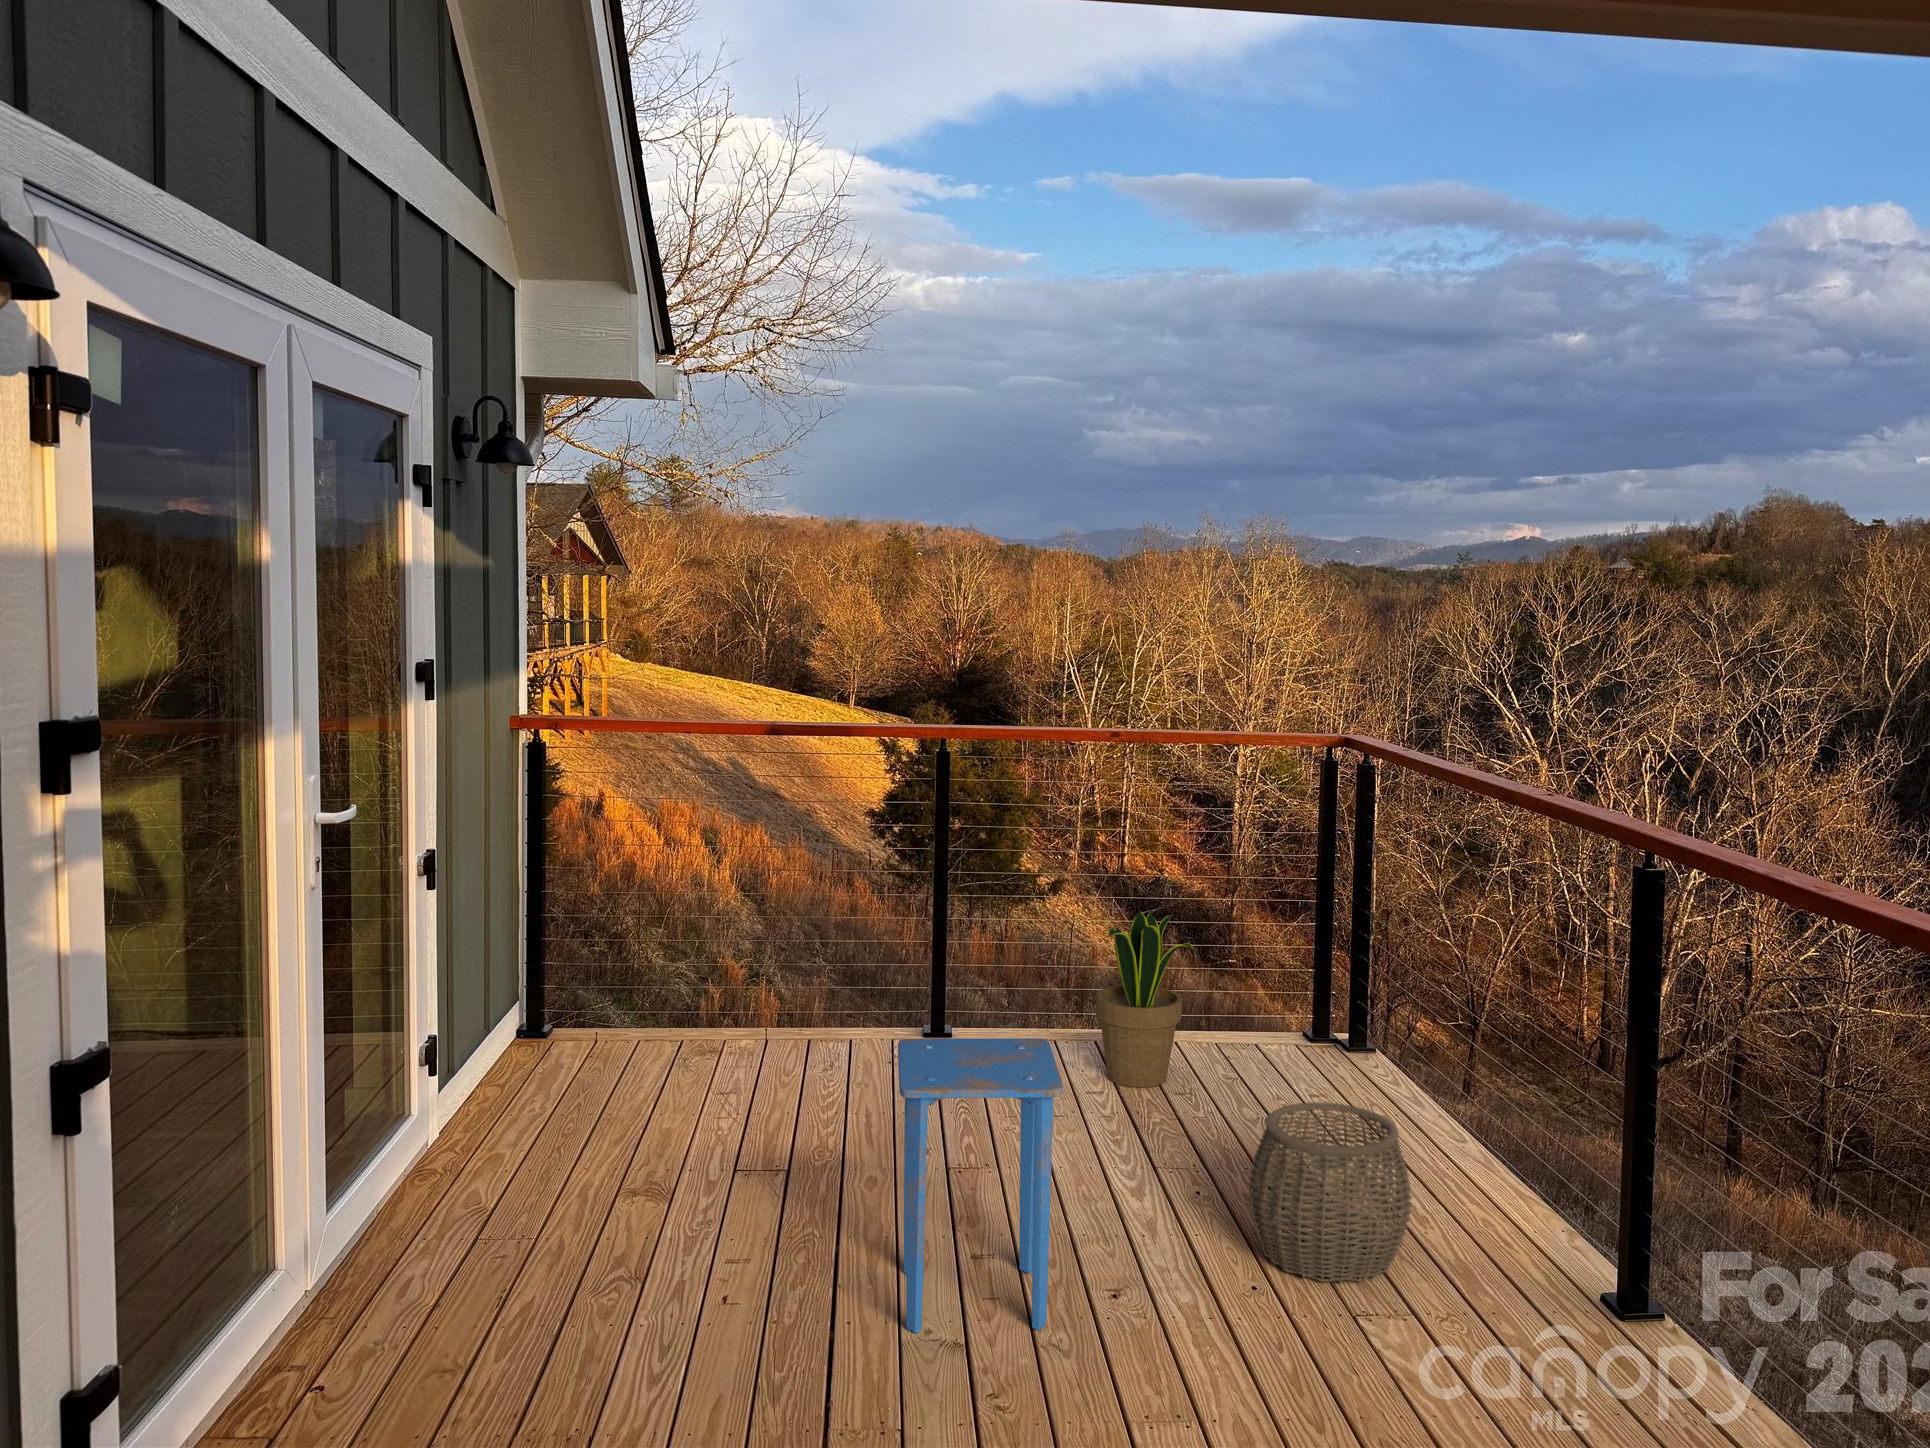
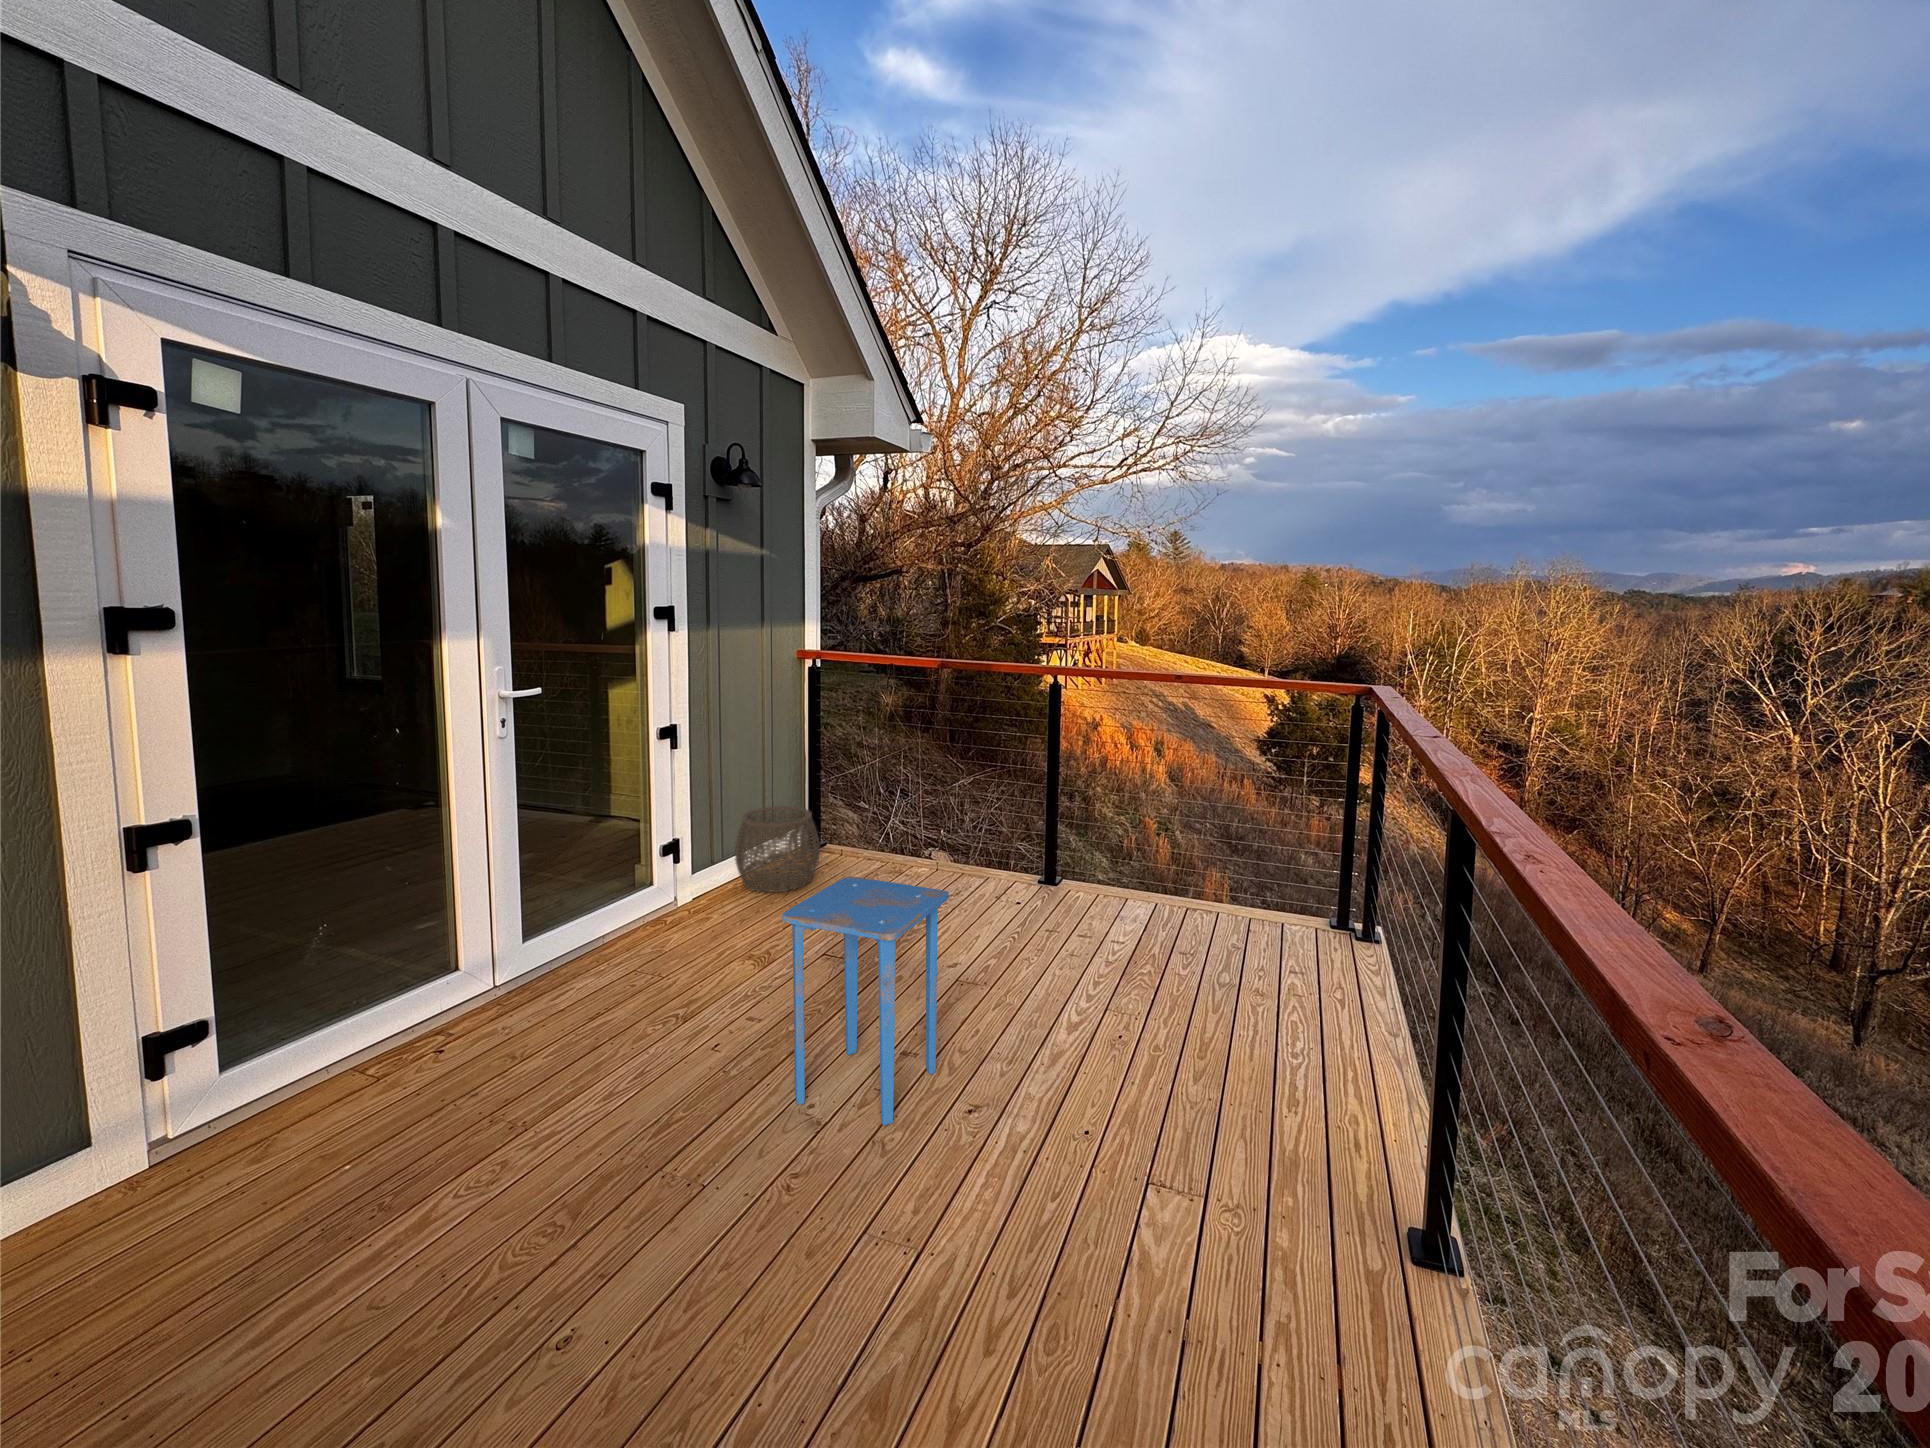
potted plant: present [1096,911,1195,1087] -> none [1146,805,1219,940]
woven basket: present [1248,1102,1412,1283] -> present [735,806,820,892]

